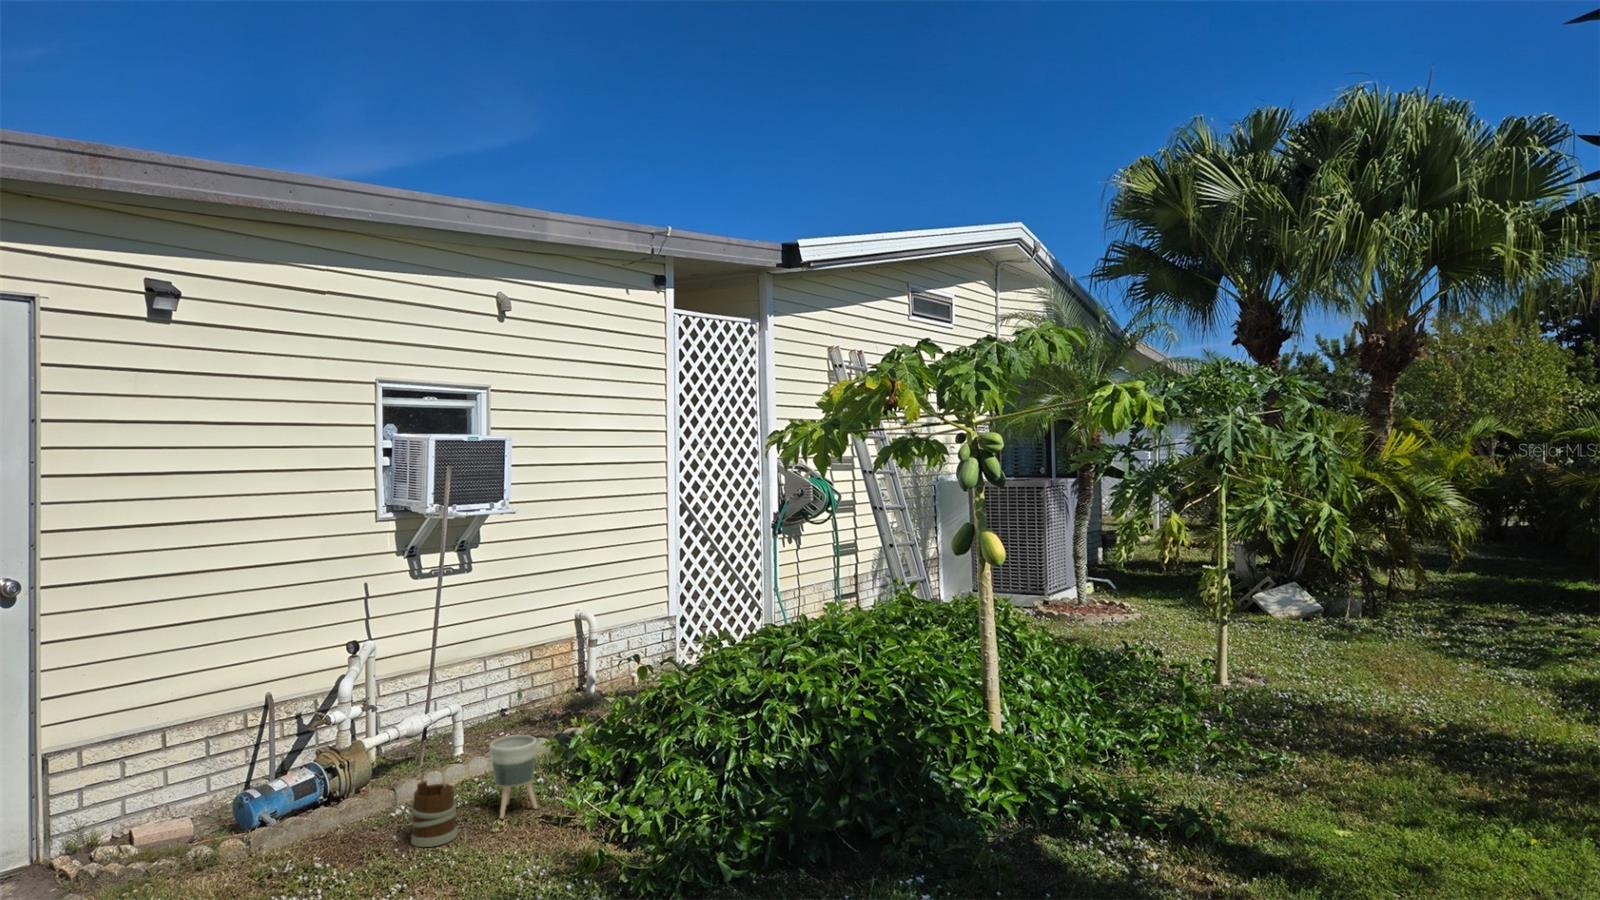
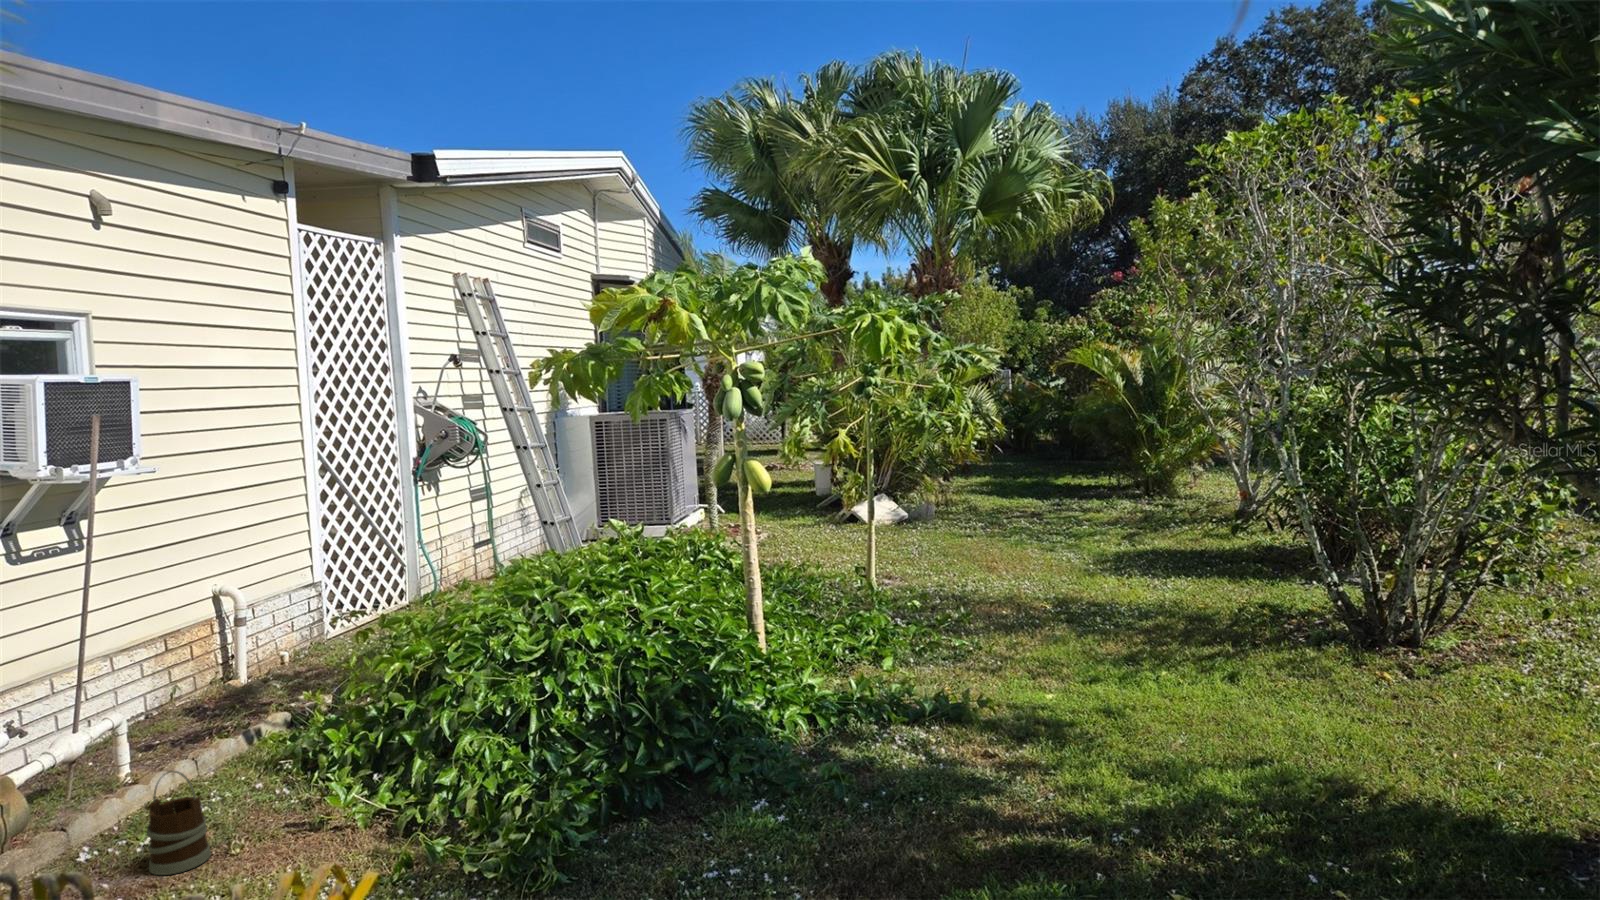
planter: present [490,735,538,819] -> none [224,726,290,824]

